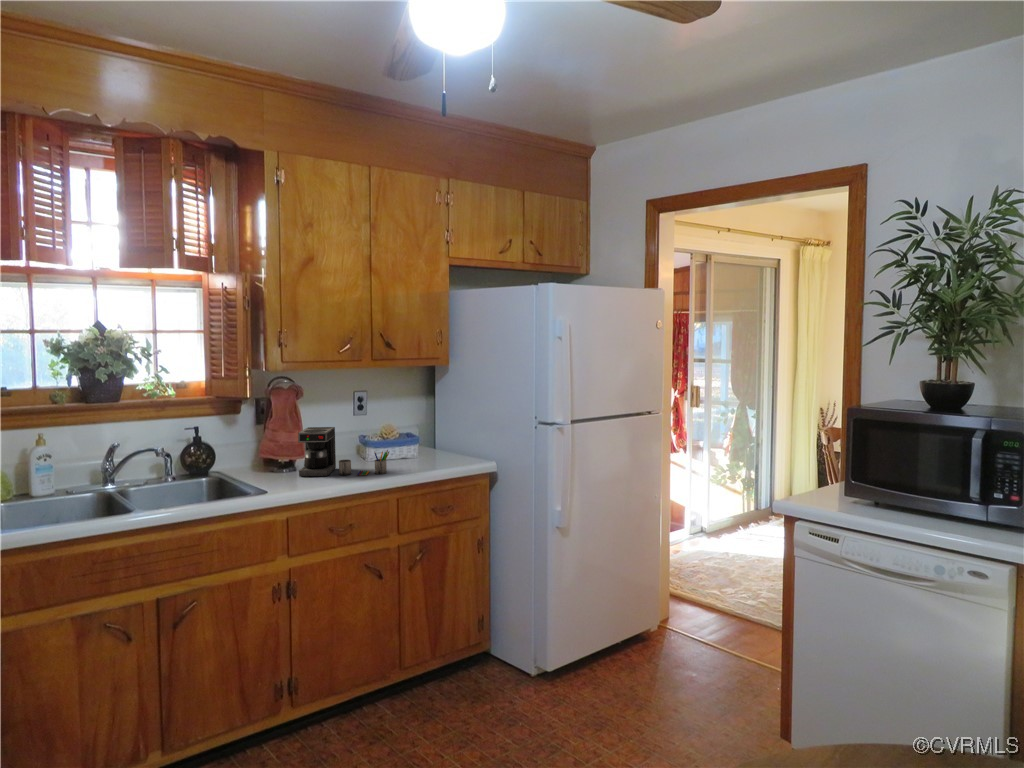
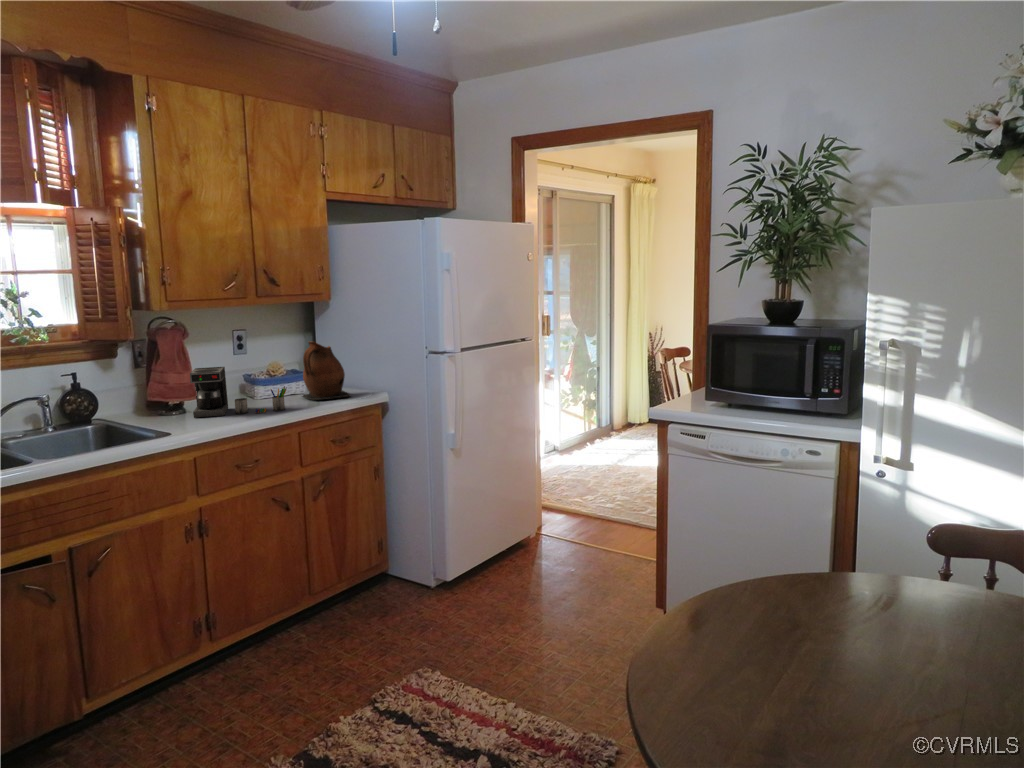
ceramic pitcher: none [407,405,457,465] -> present [303,342,351,400]

